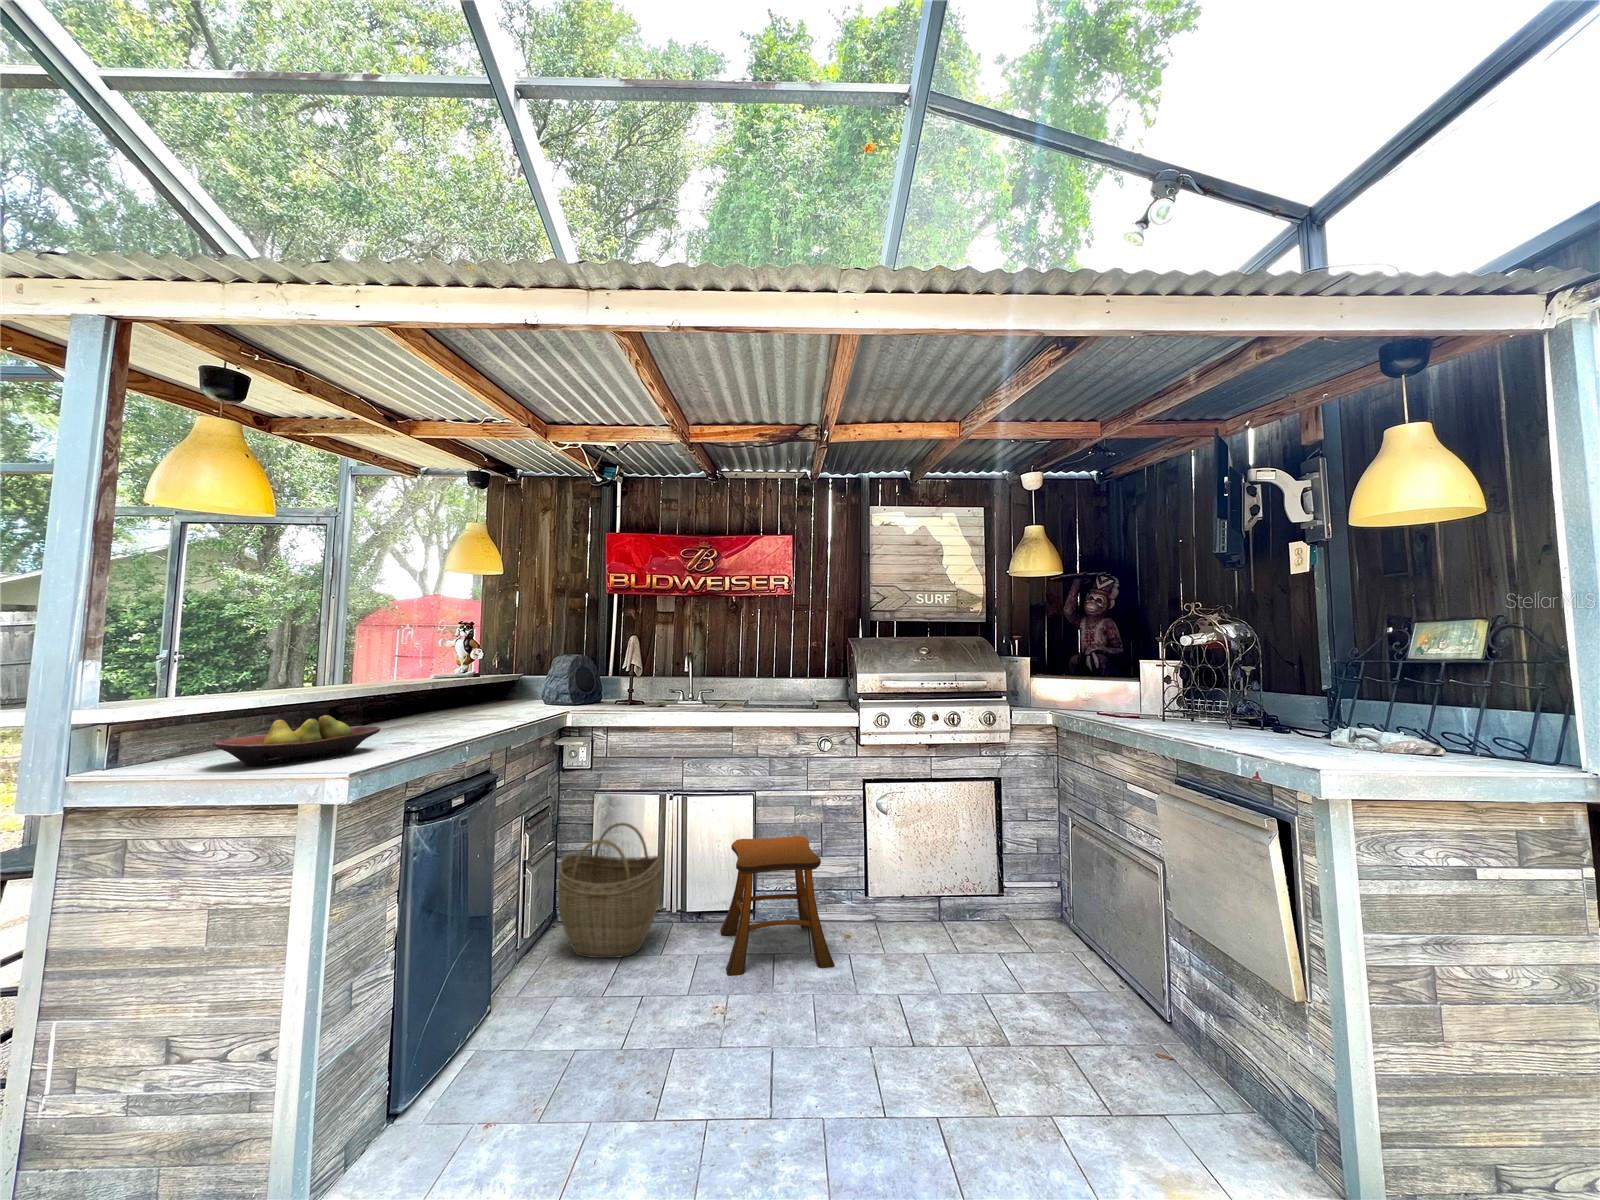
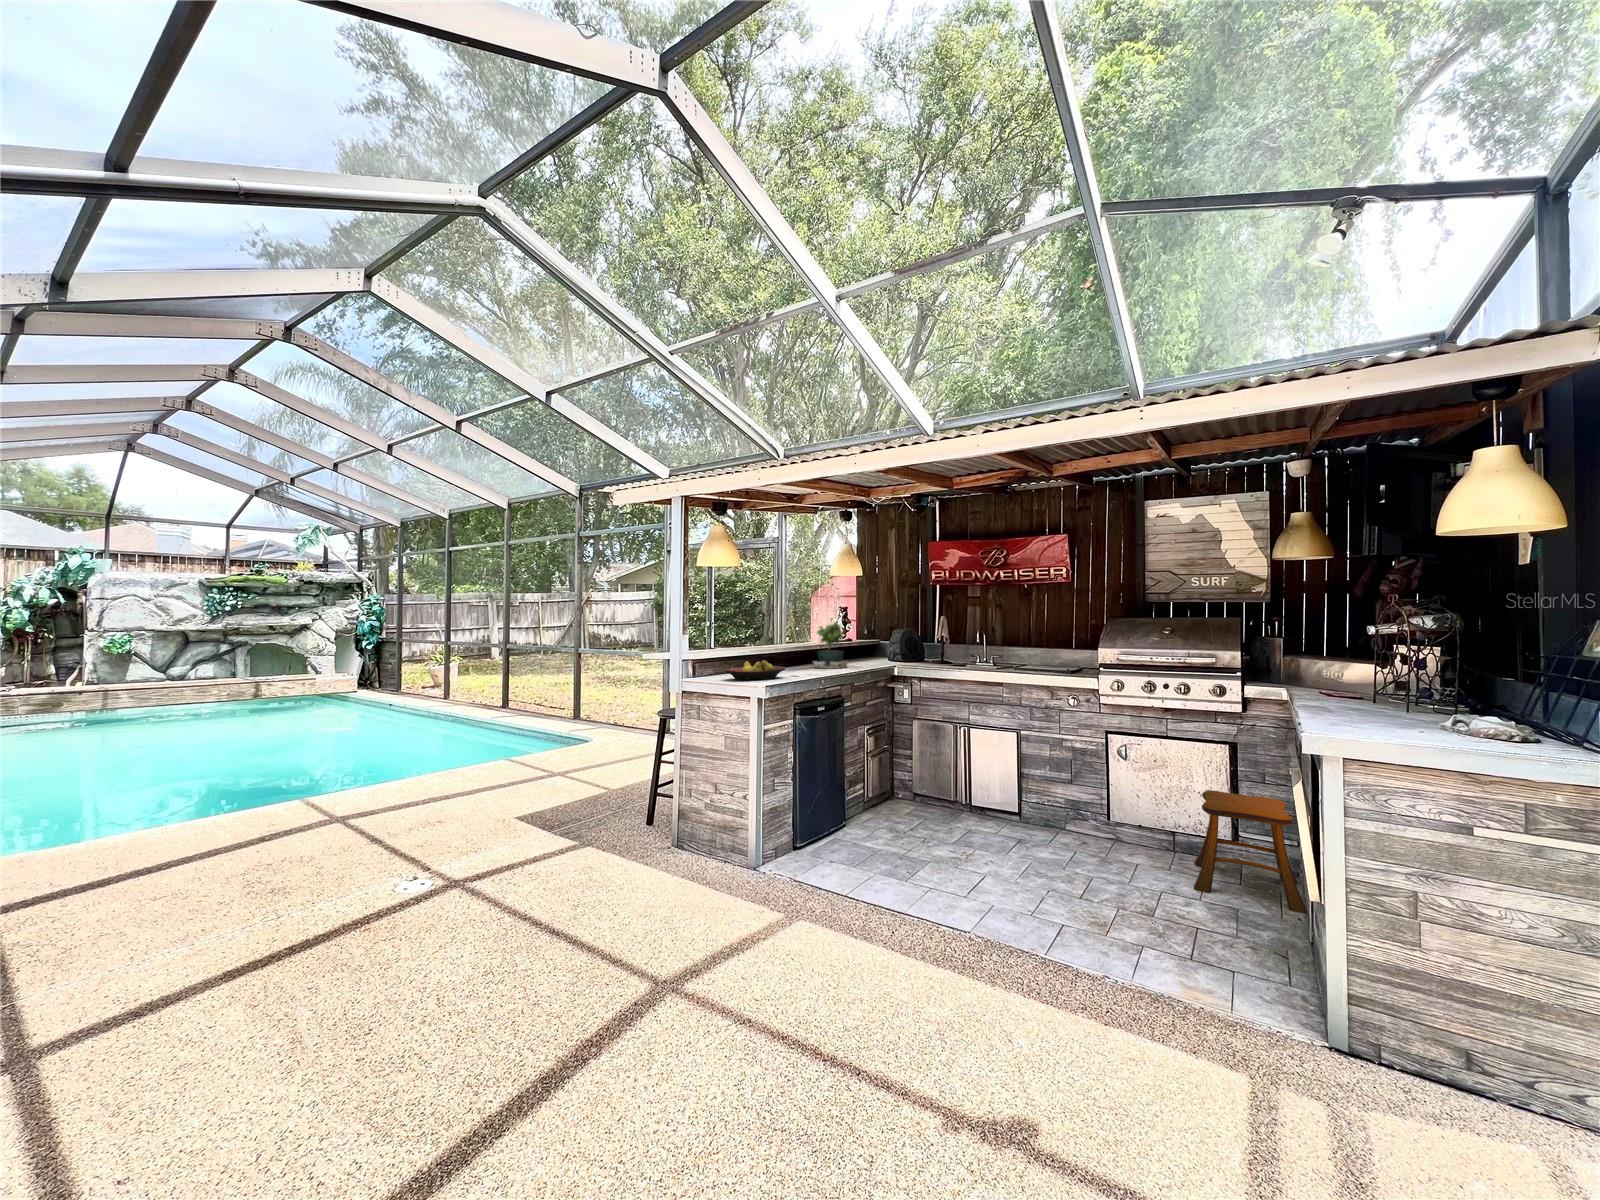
potted plant: none [425,637,494,724] -> present [814,622,847,669]
woven basket: present [557,823,662,958] -> none [885,740,950,820]
stool: present [720,836,835,976] -> present [1194,790,1307,914]

